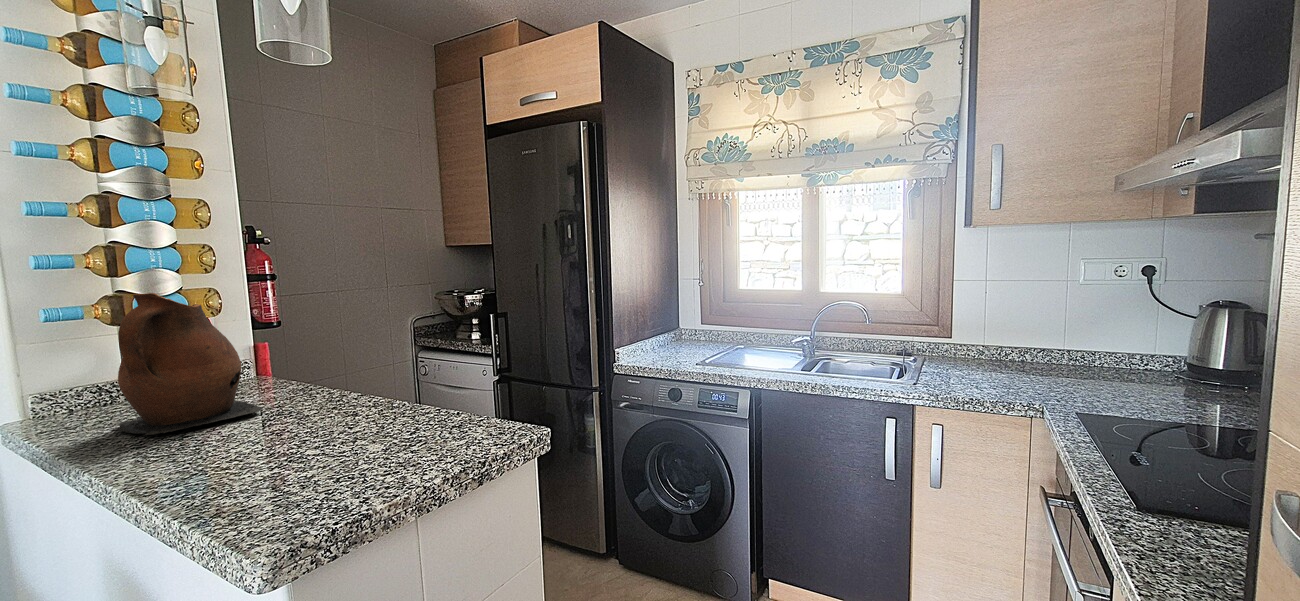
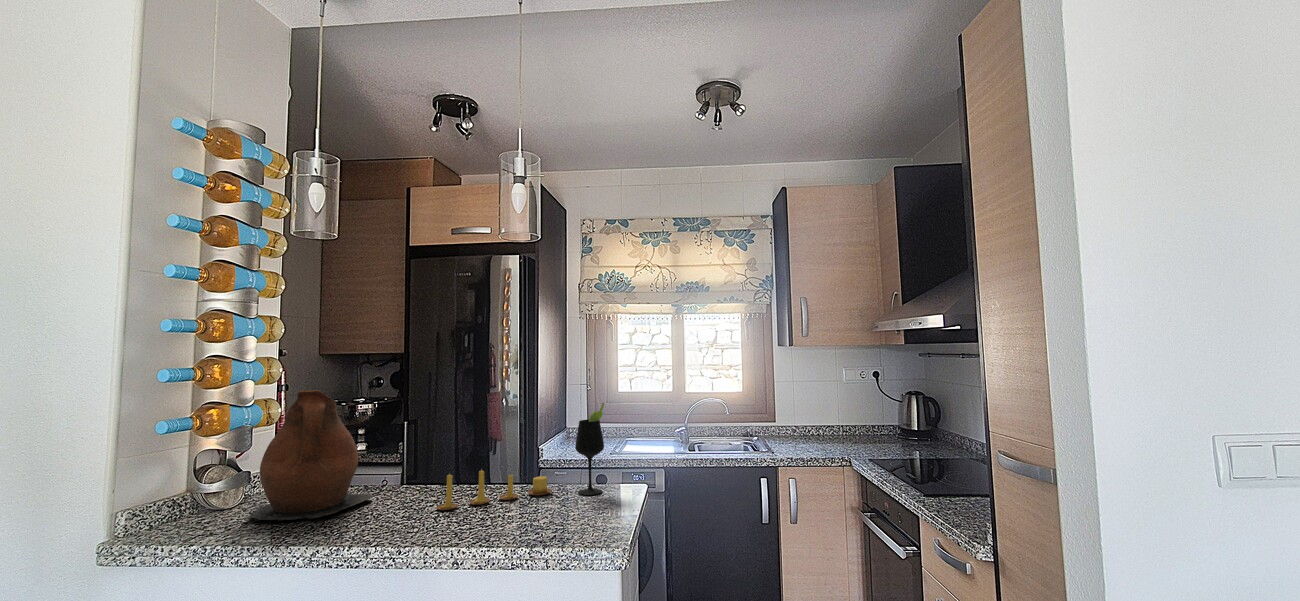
wine glass: none [422,318,472,447] -> present [575,403,604,495]
candle: none [257,395,416,444] -> present [436,469,552,510]

